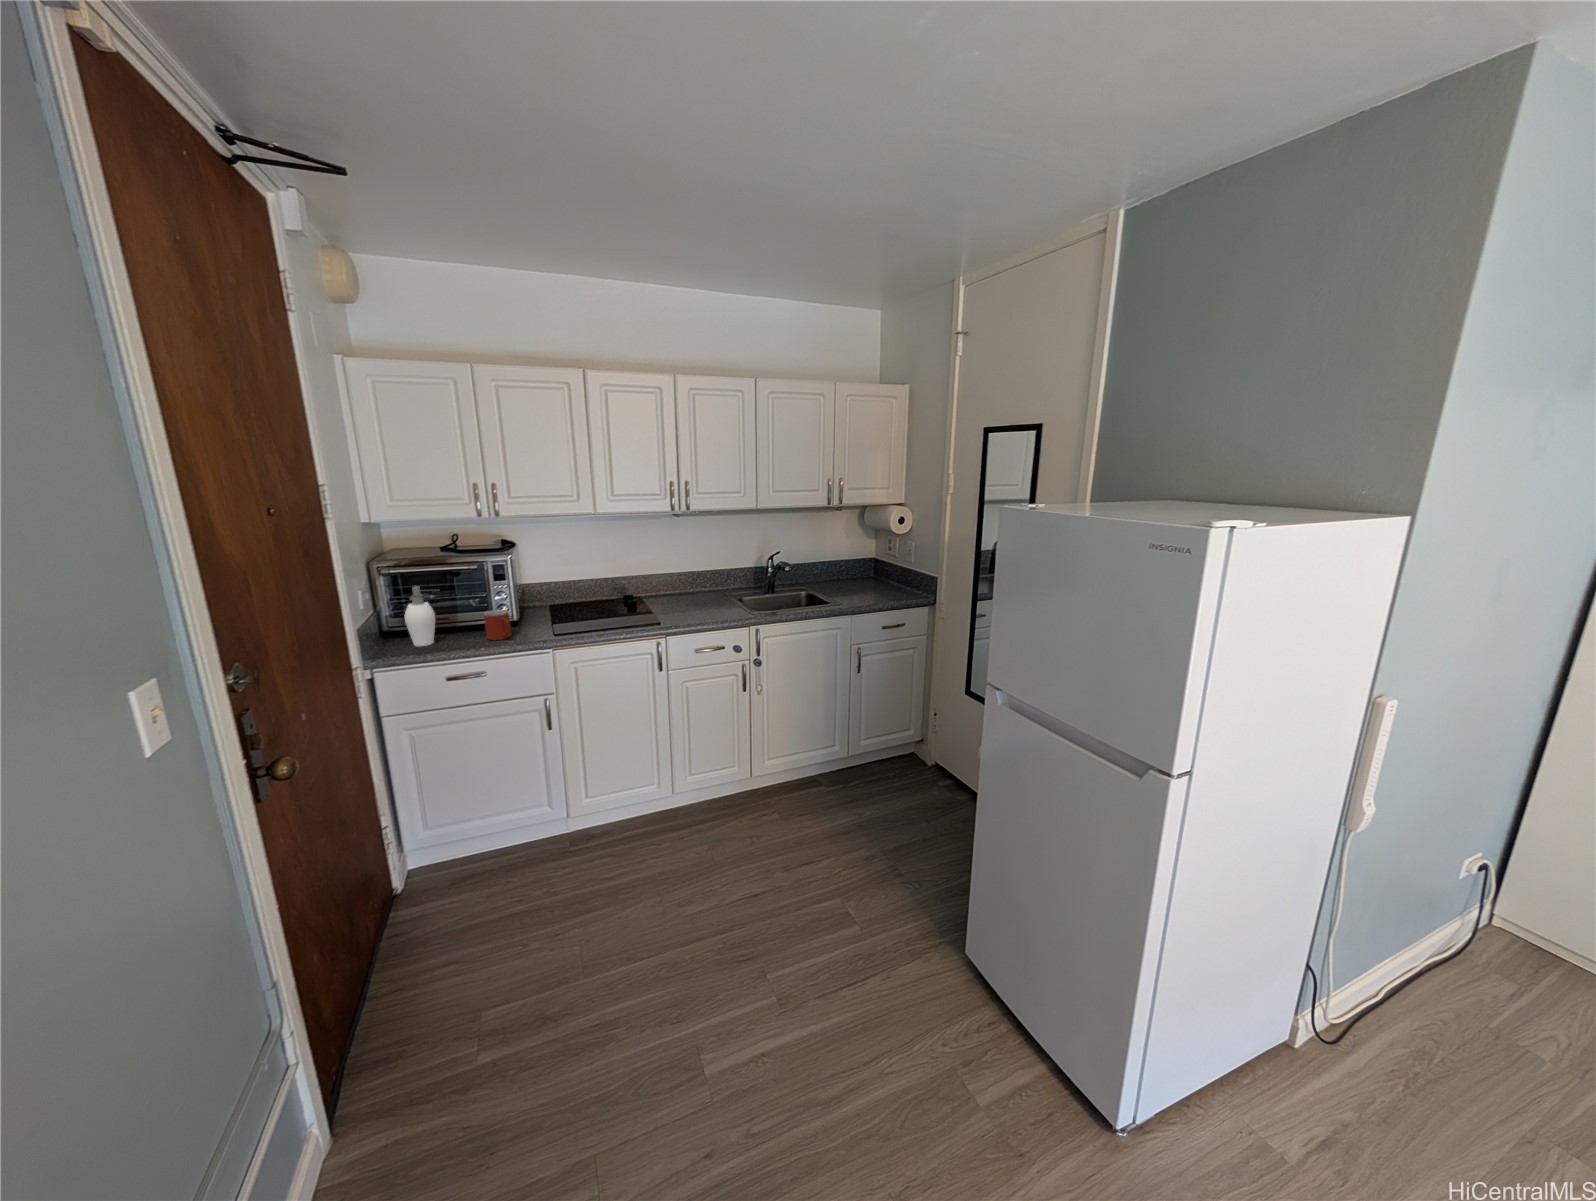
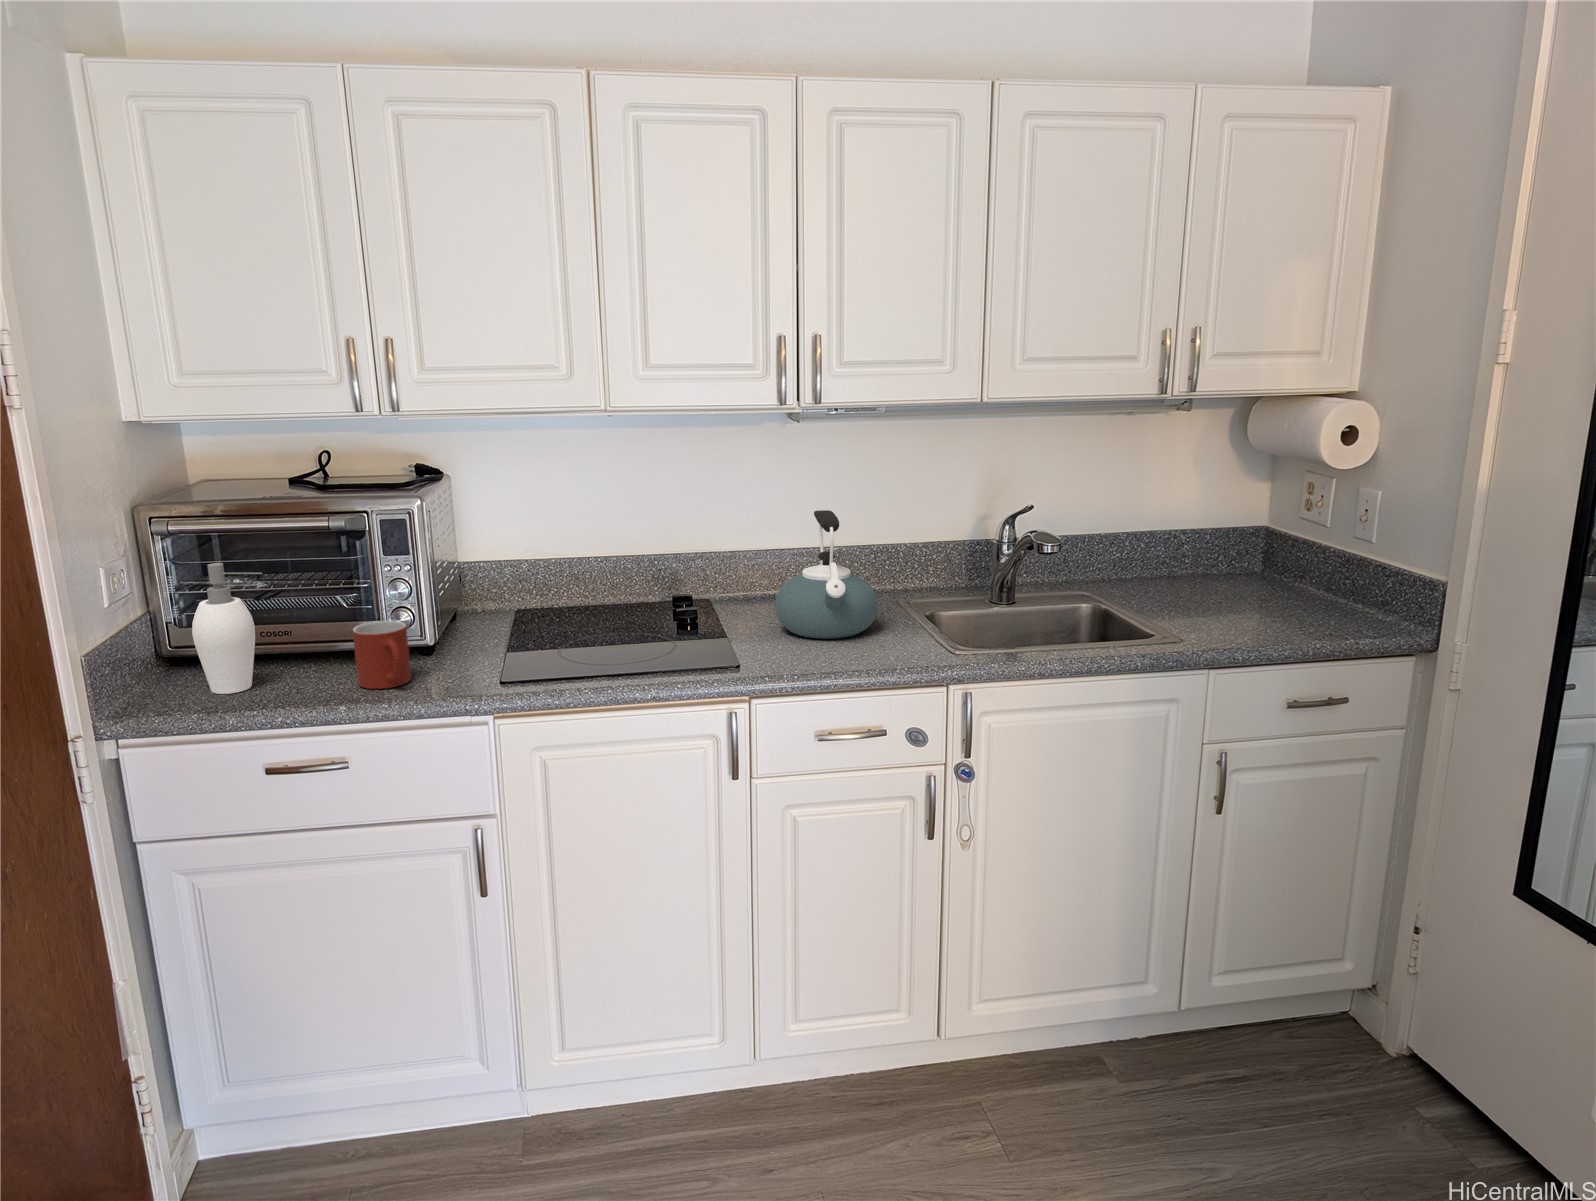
kettle: none [672,556,717,611] -> present [776,510,877,639]

